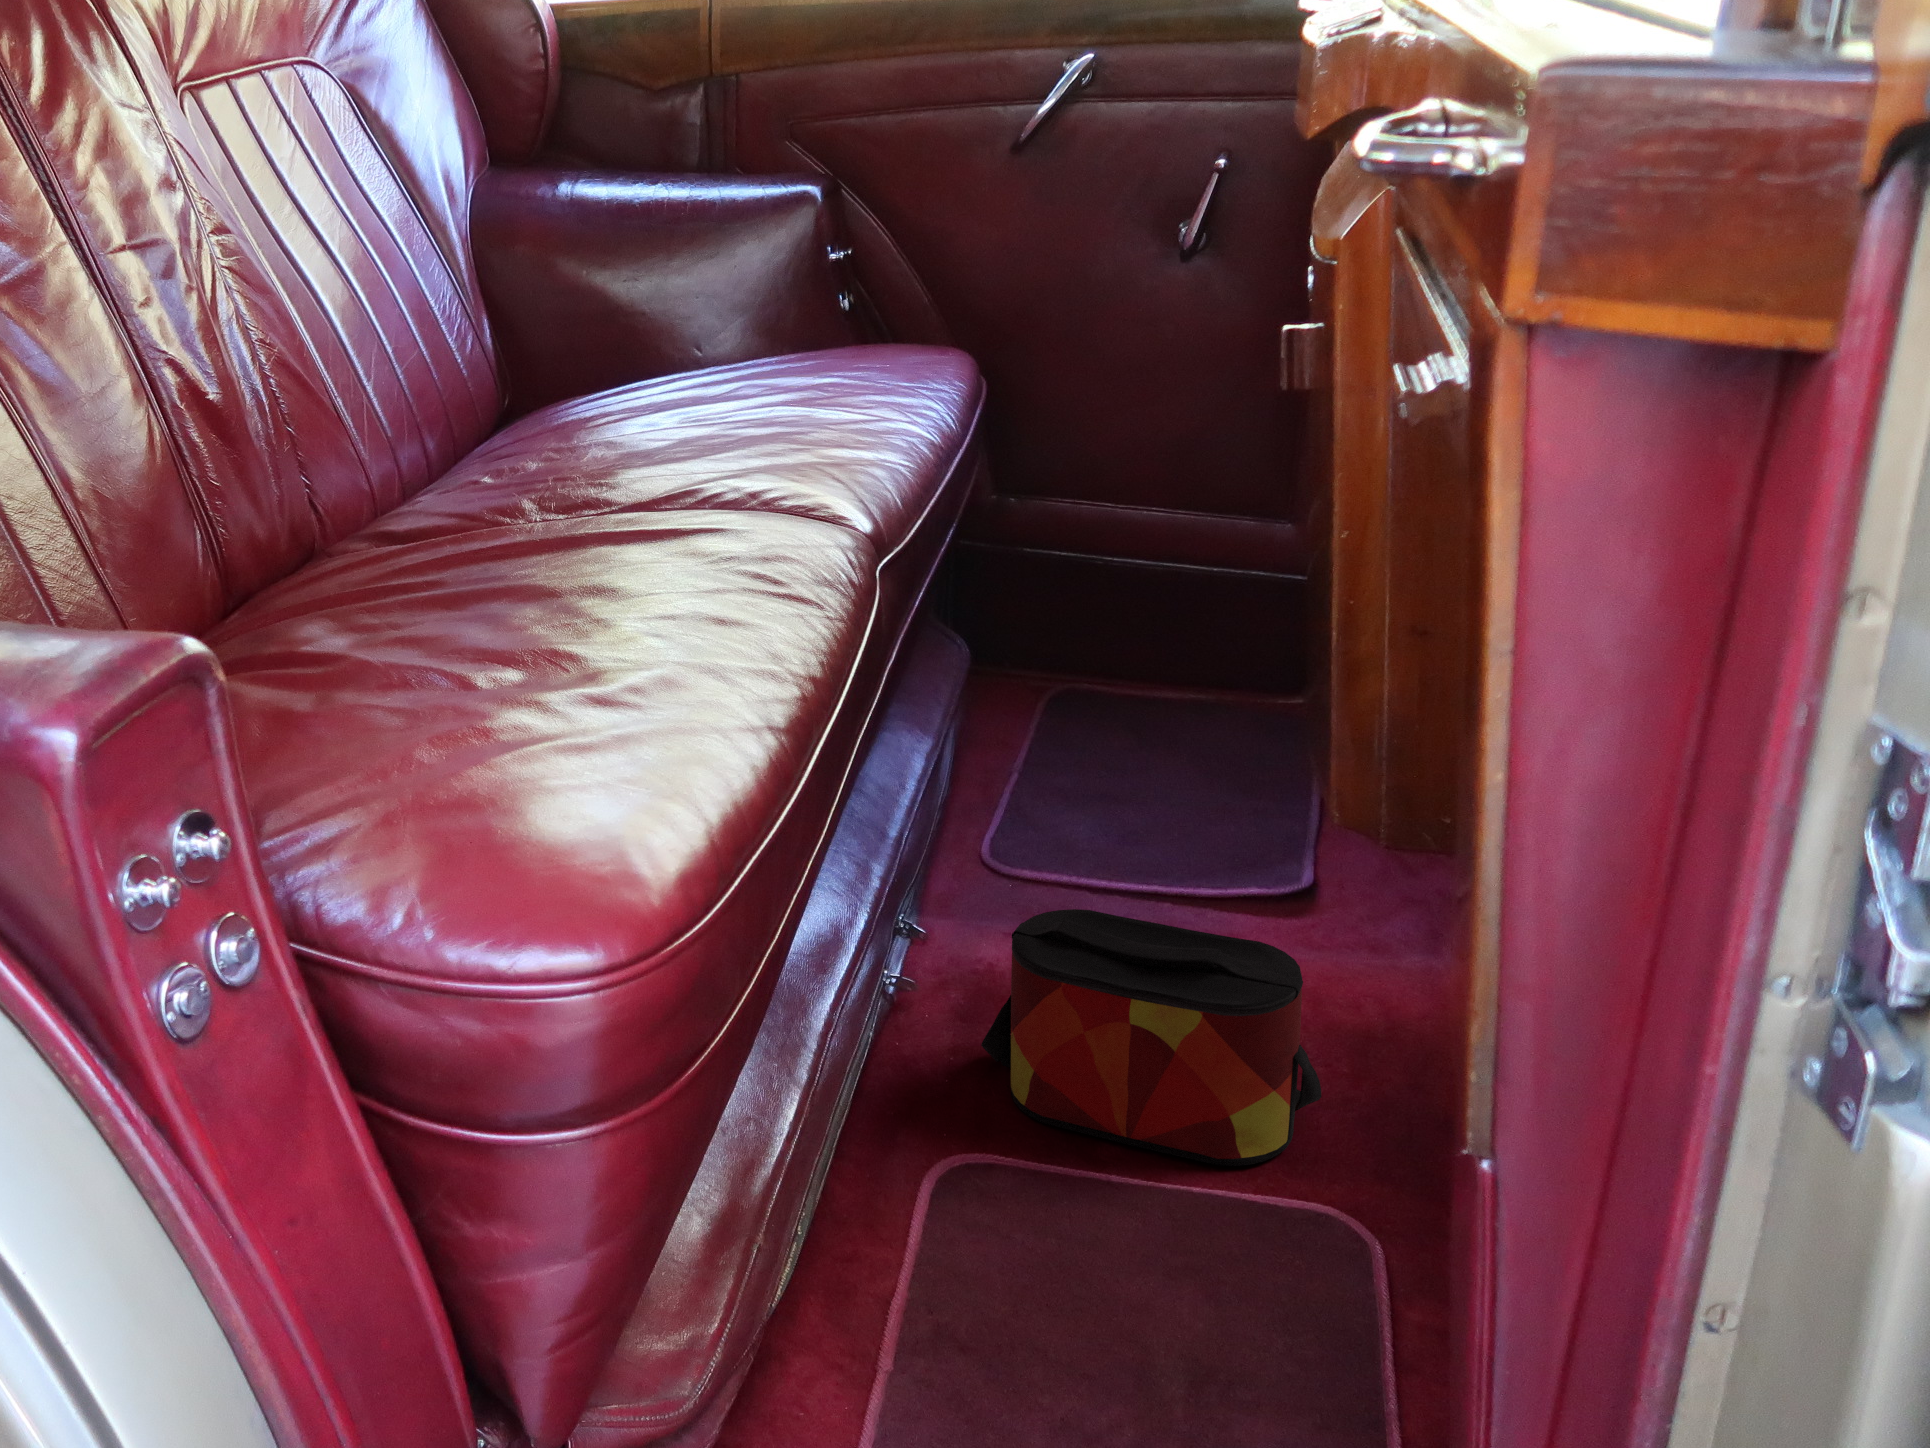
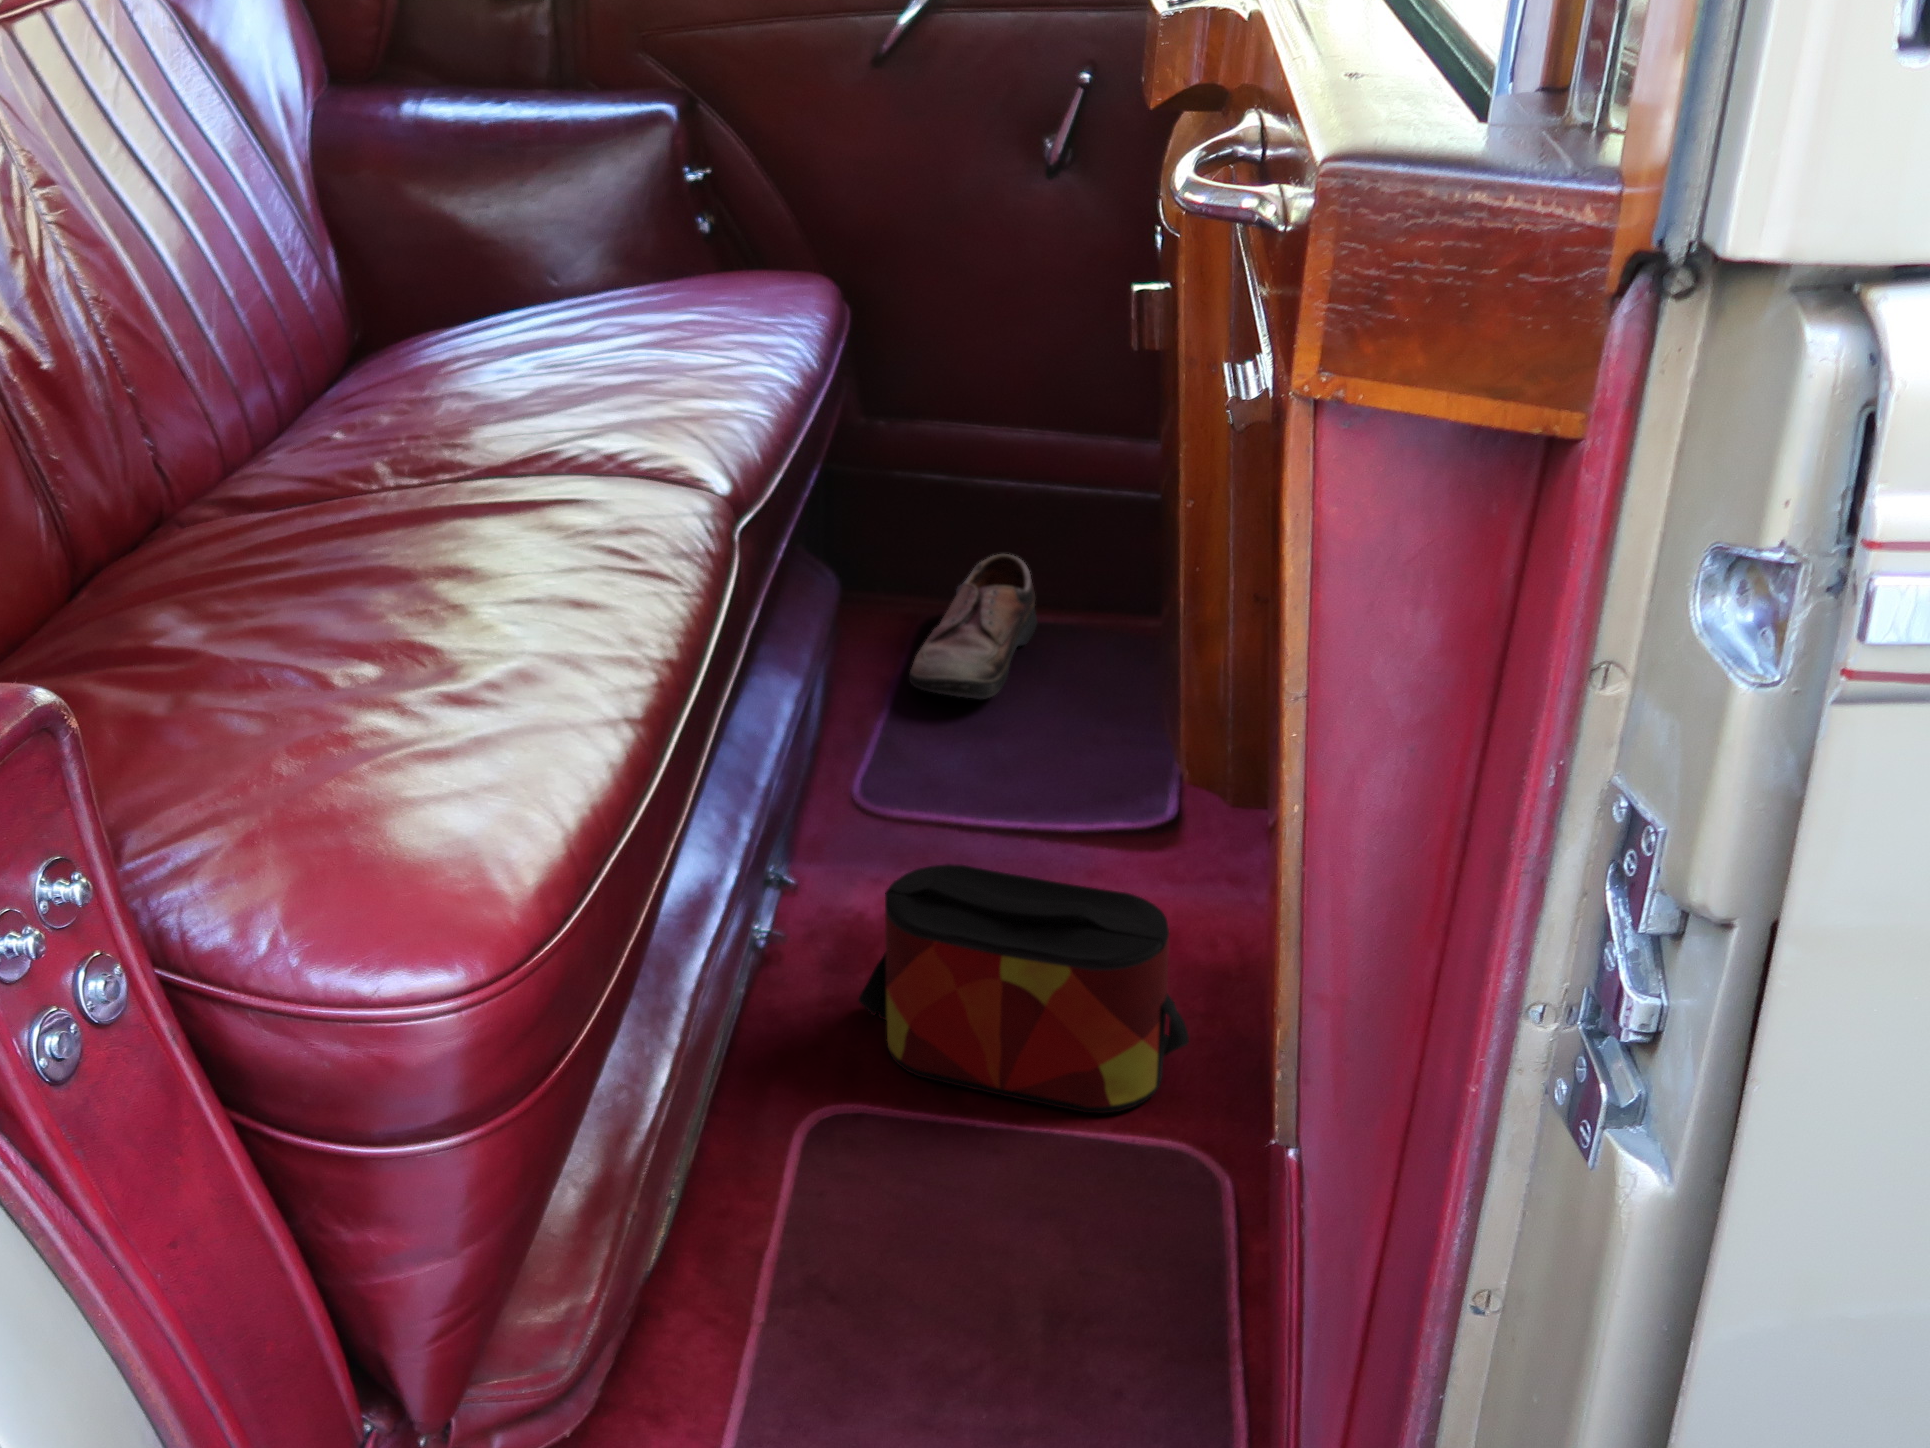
shoe: none [1031,625,1158,762] -> present [909,554,1037,699]

